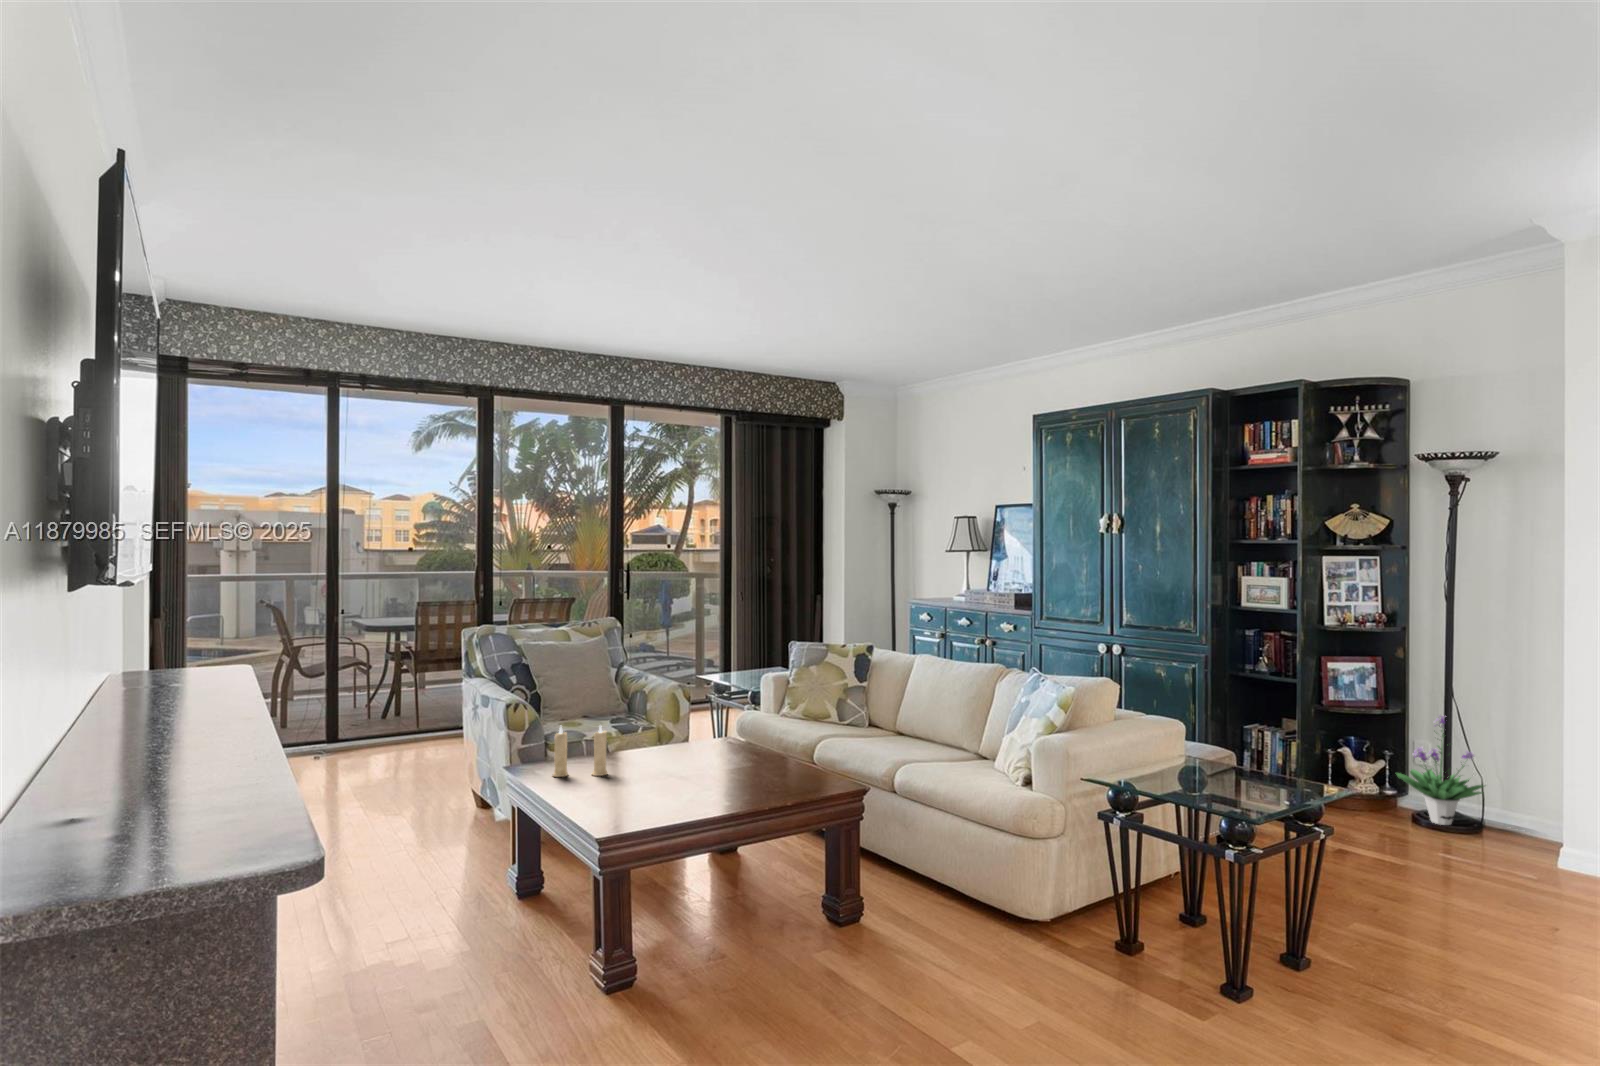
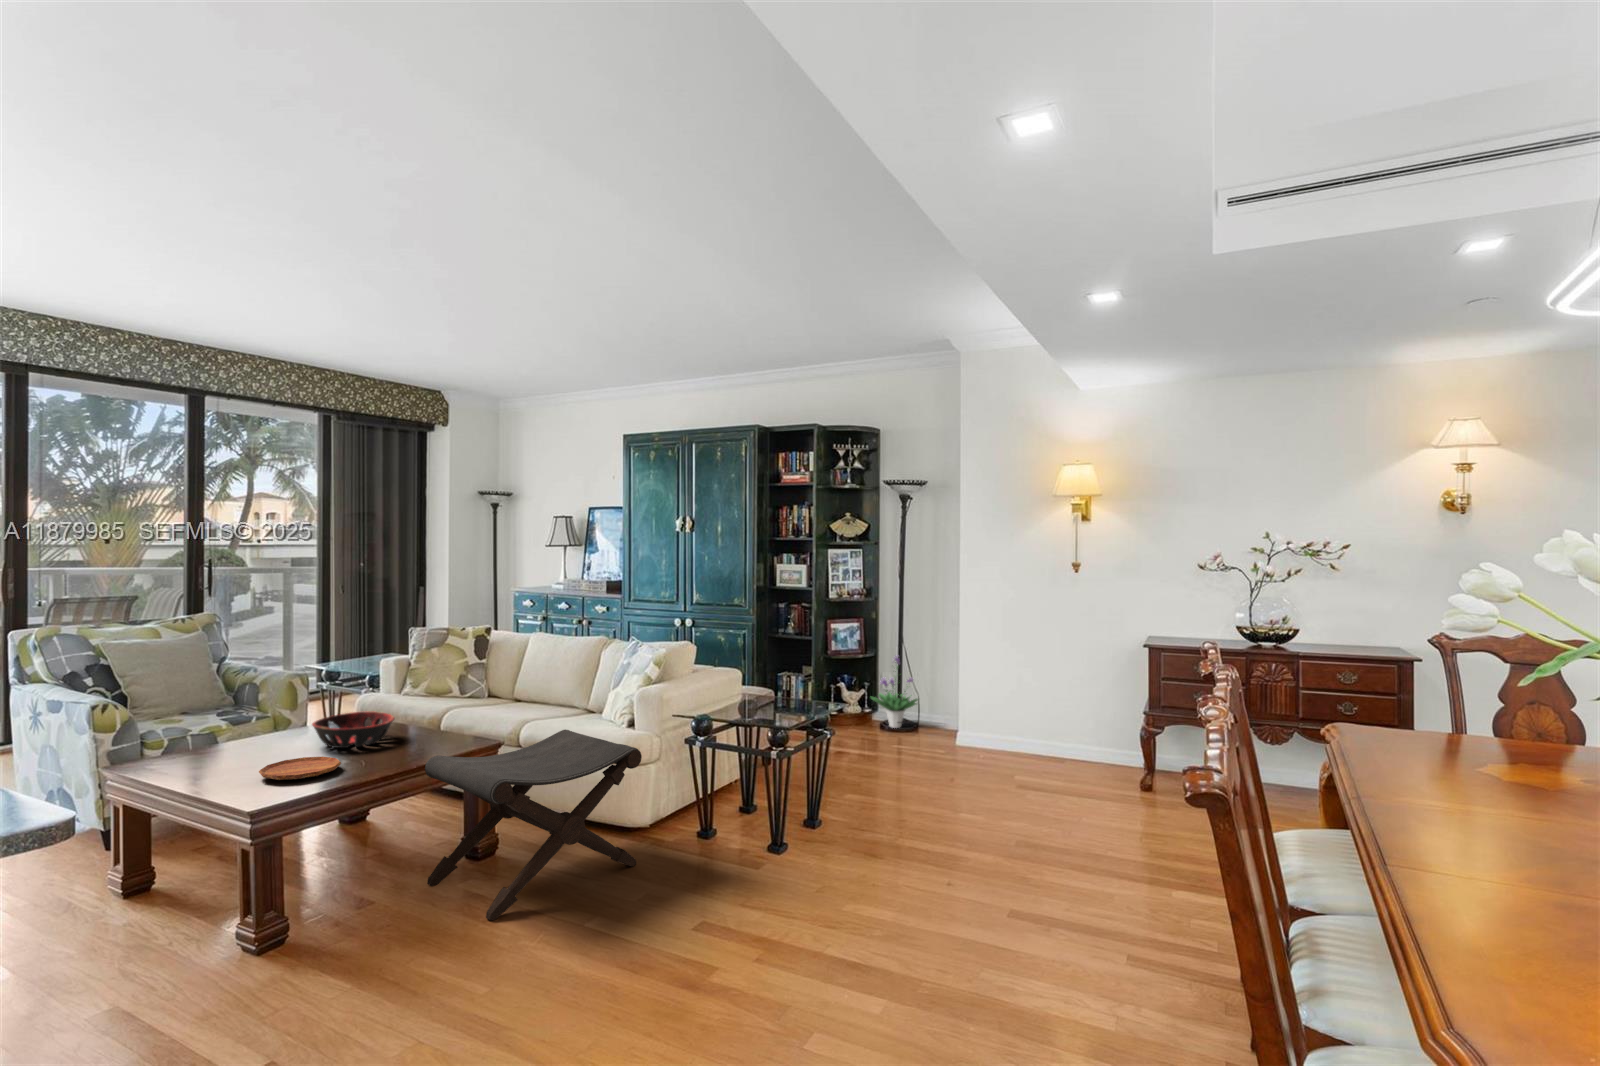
candle: present [553,726,607,777] -> none [172,711,238,769]
decorative bowl: none [675,734,756,774] -> present [312,712,395,748]
tray: none [616,781,693,806] -> present [259,757,341,780]
footstool: none [777,781,1034,1016] -> present [425,730,642,920]

